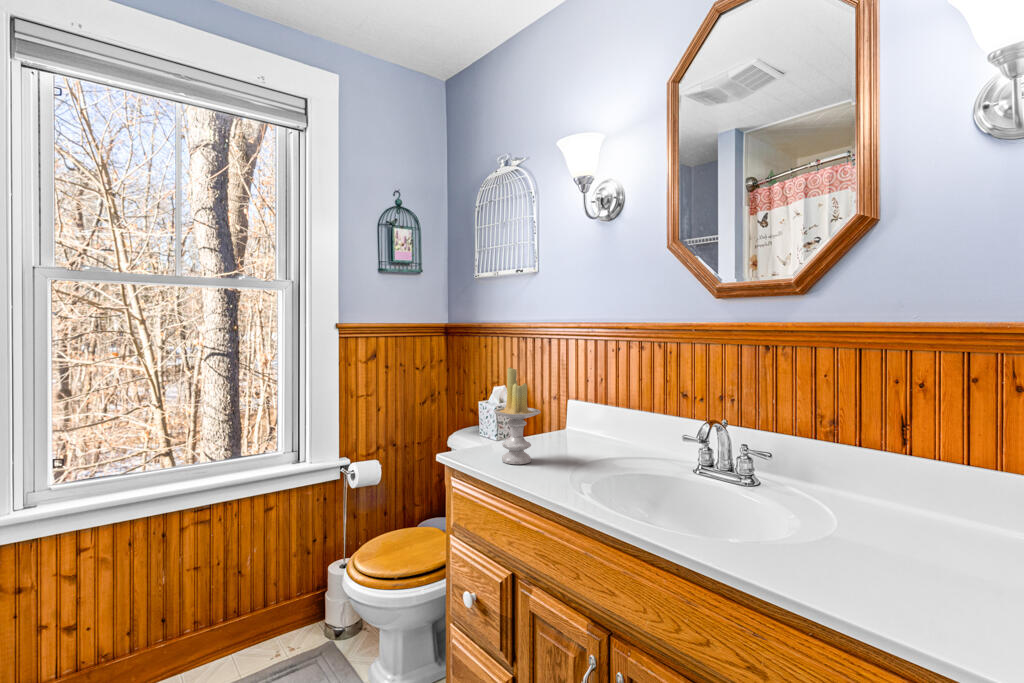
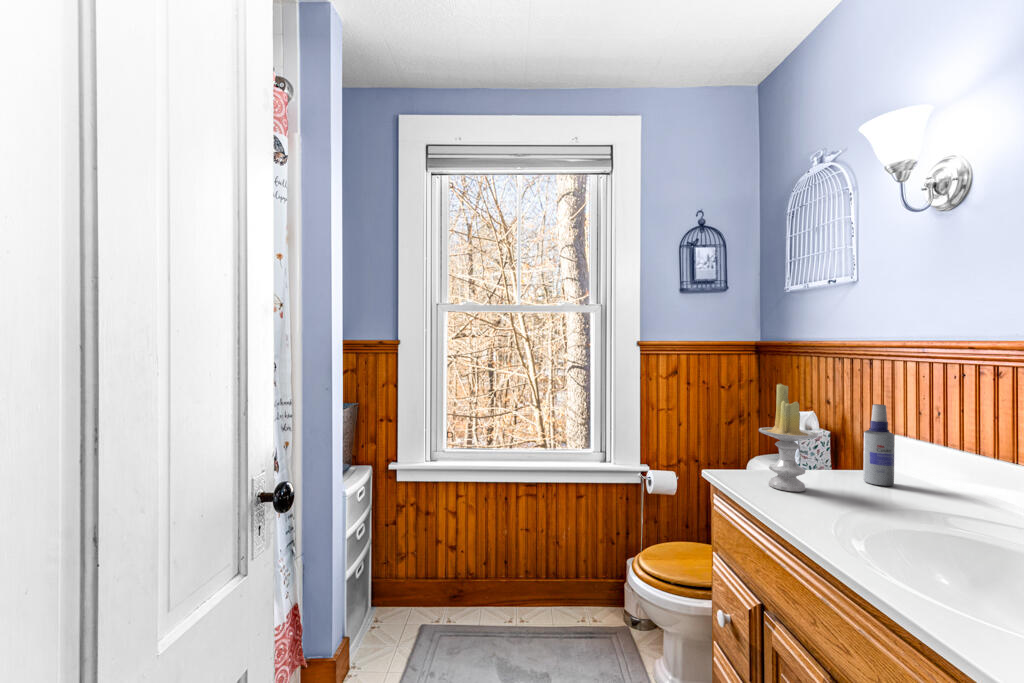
spray bottle: none [560,379,580,445] -> present [863,404,895,486]

